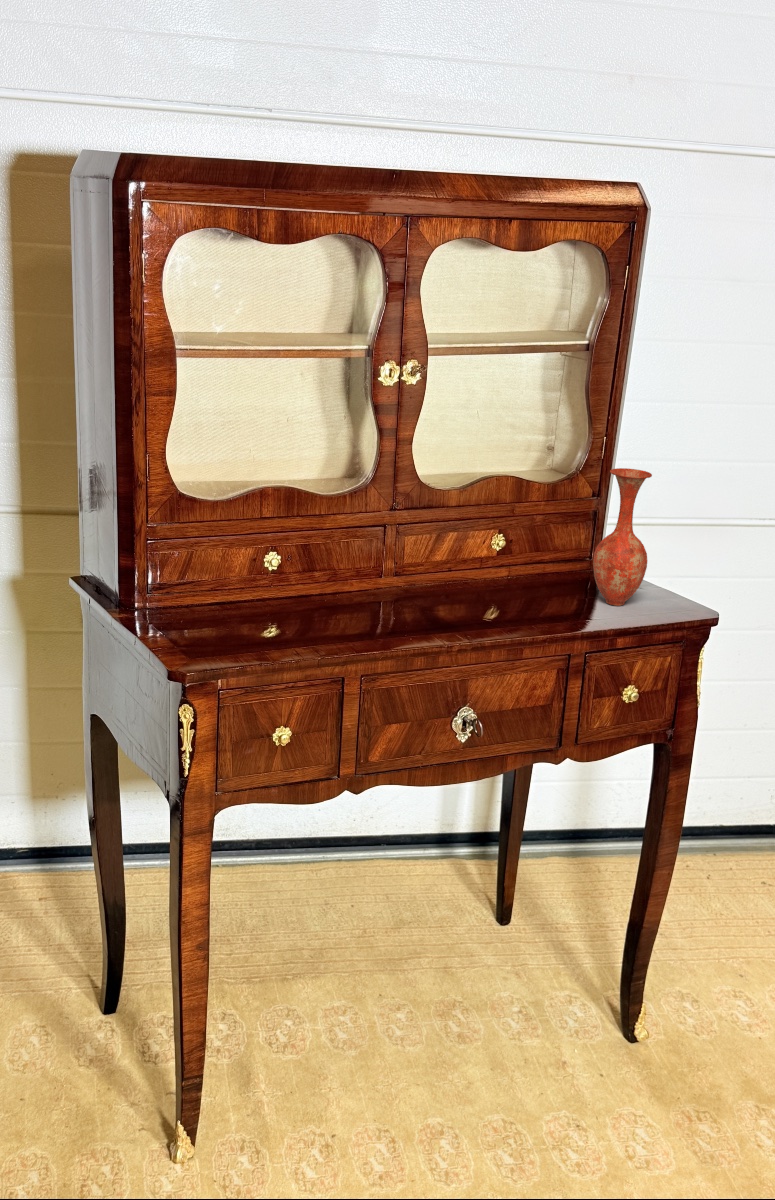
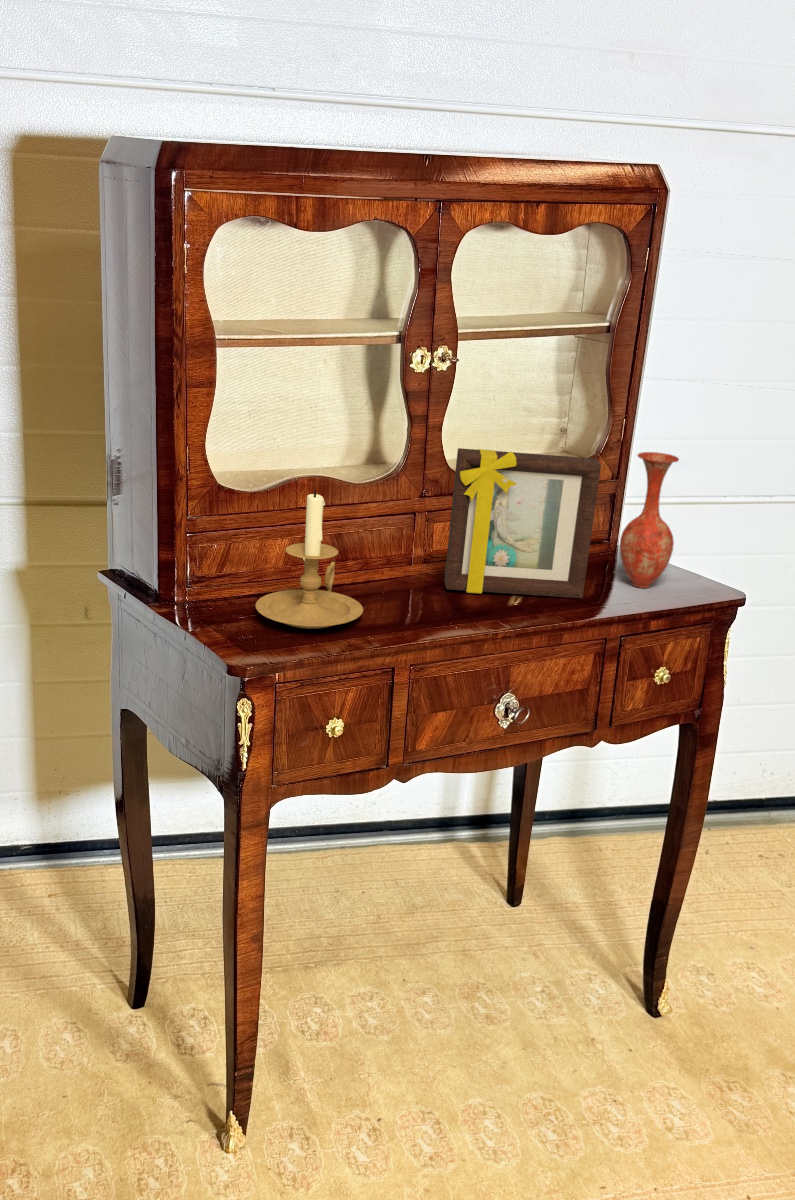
picture frame: none [413,461,568,614] -> present [444,448,601,598]
candle holder: none [211,498,319,637] -> present [256,490,363,629]

